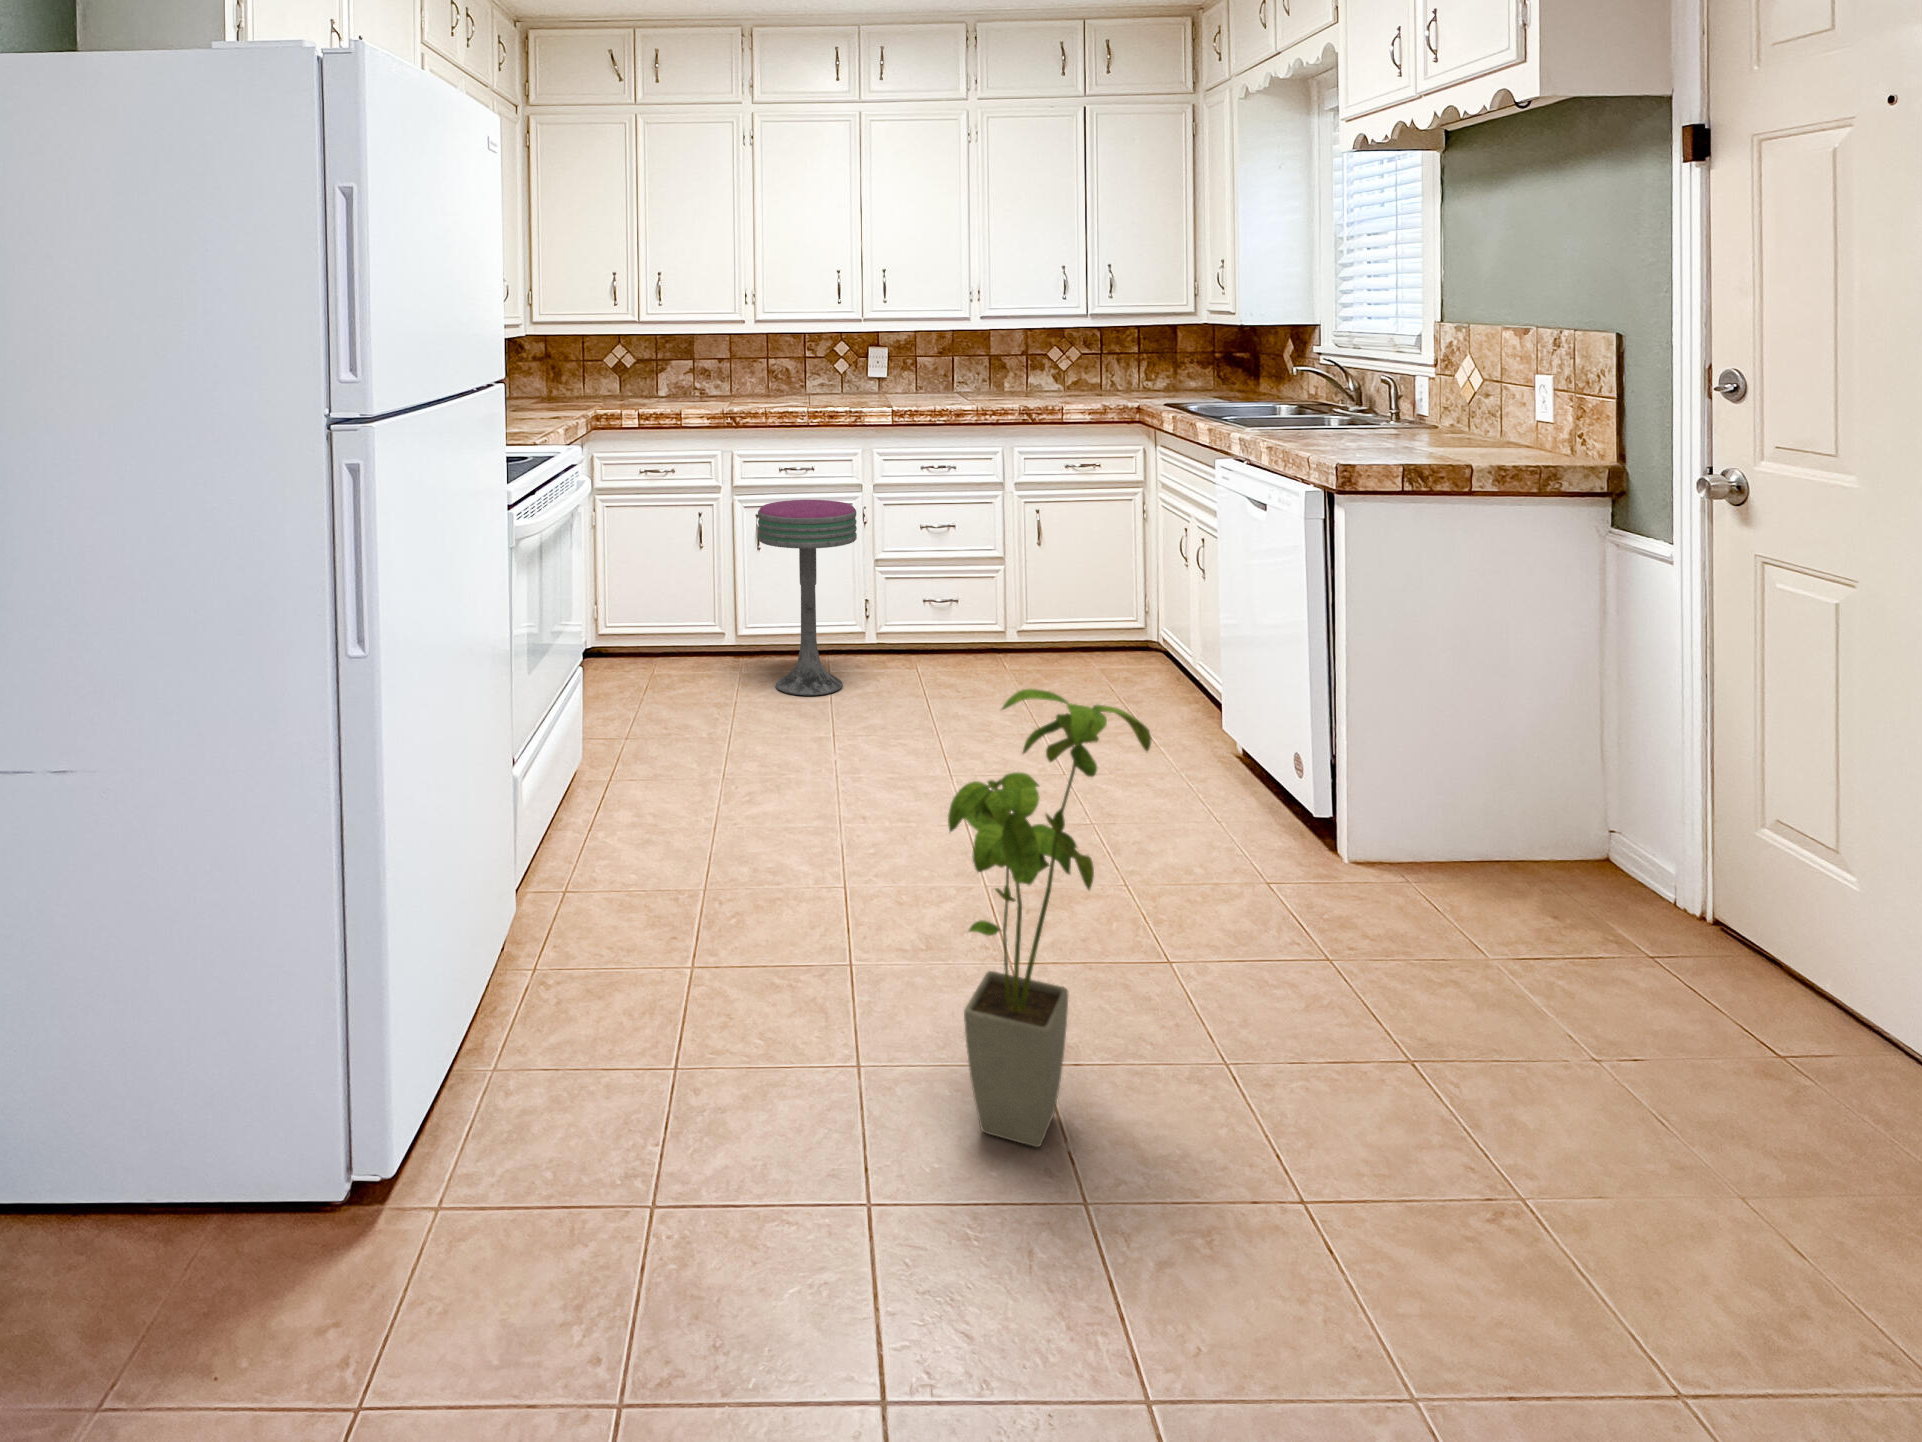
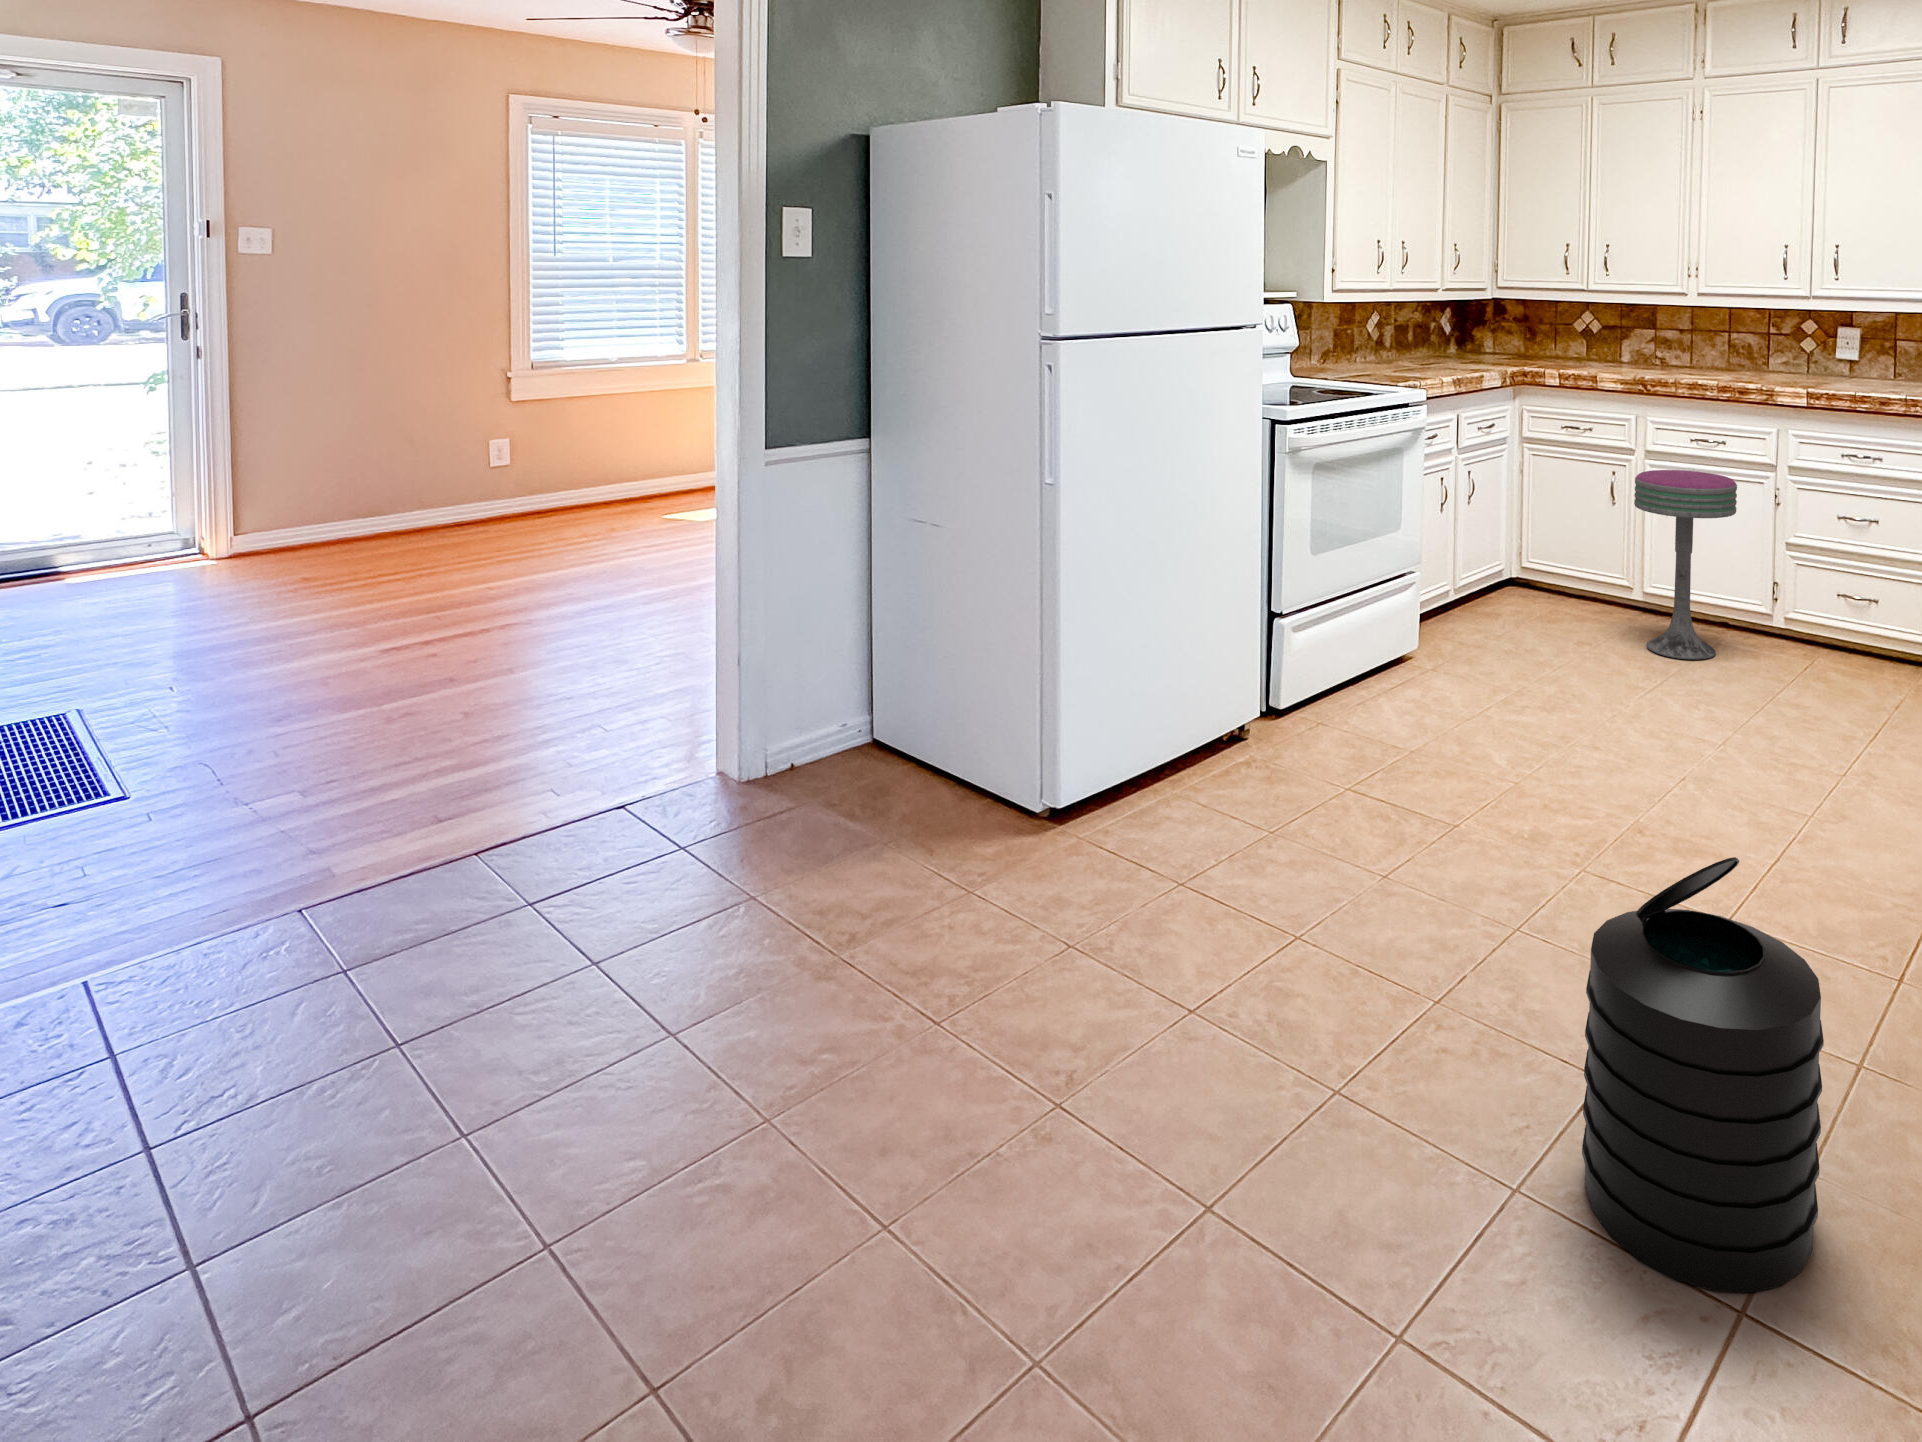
house plant: present [948,689,1151,1147] -> none [1365,617,1565,993]
trash can: none [1337,873,1597,1339] -> present [1582,857,1824,1293]

